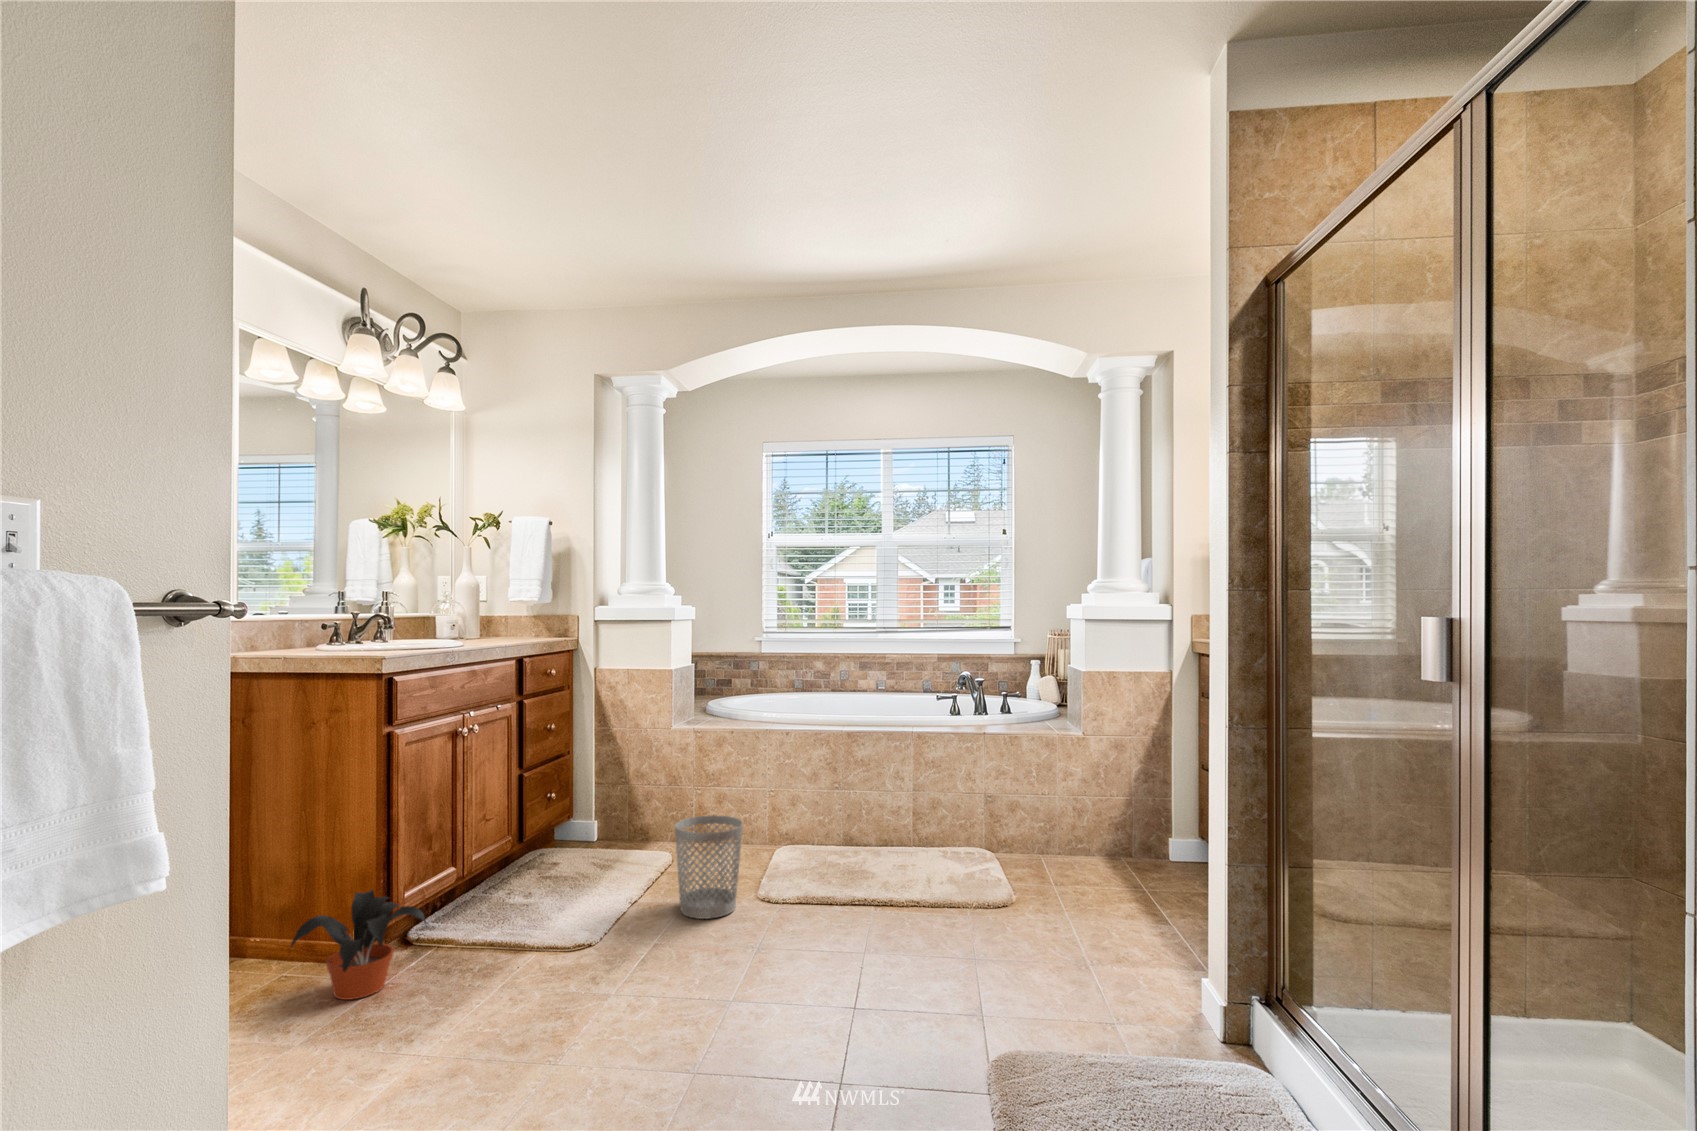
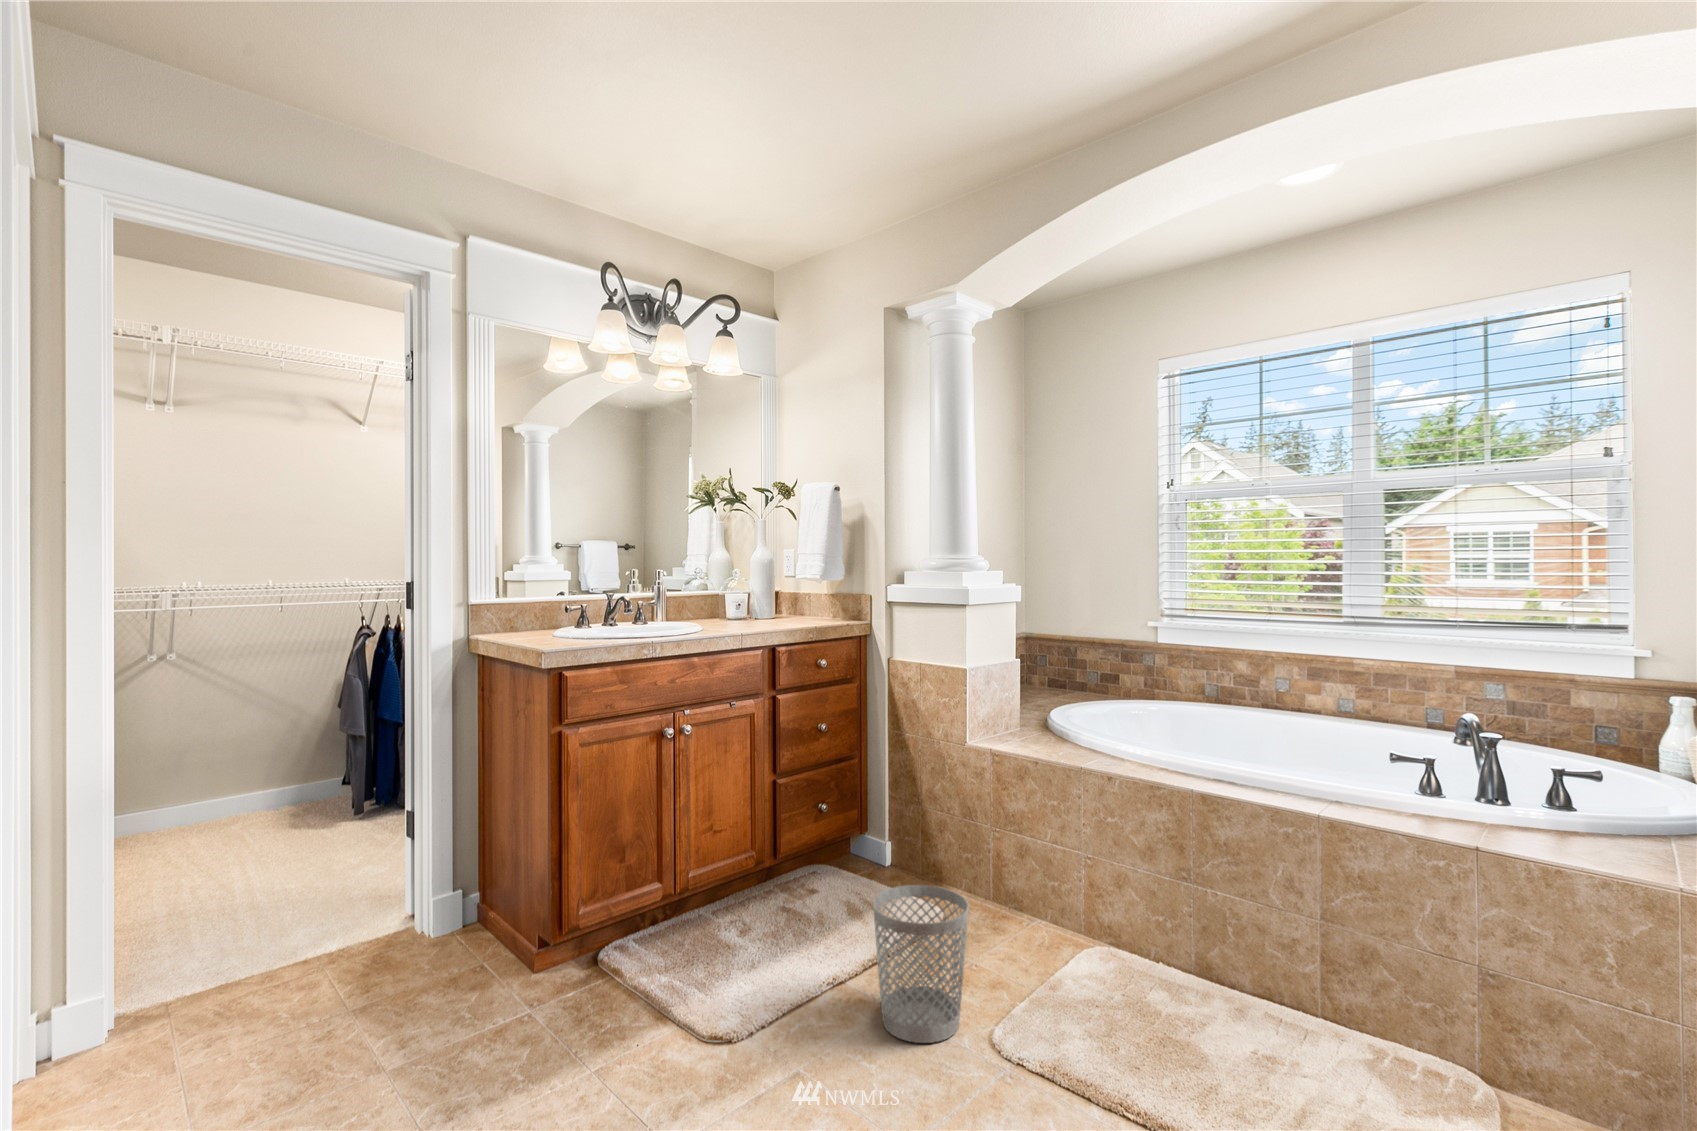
potted plant: present [291,890,426,1000] -> none [431,900,564,1024]

